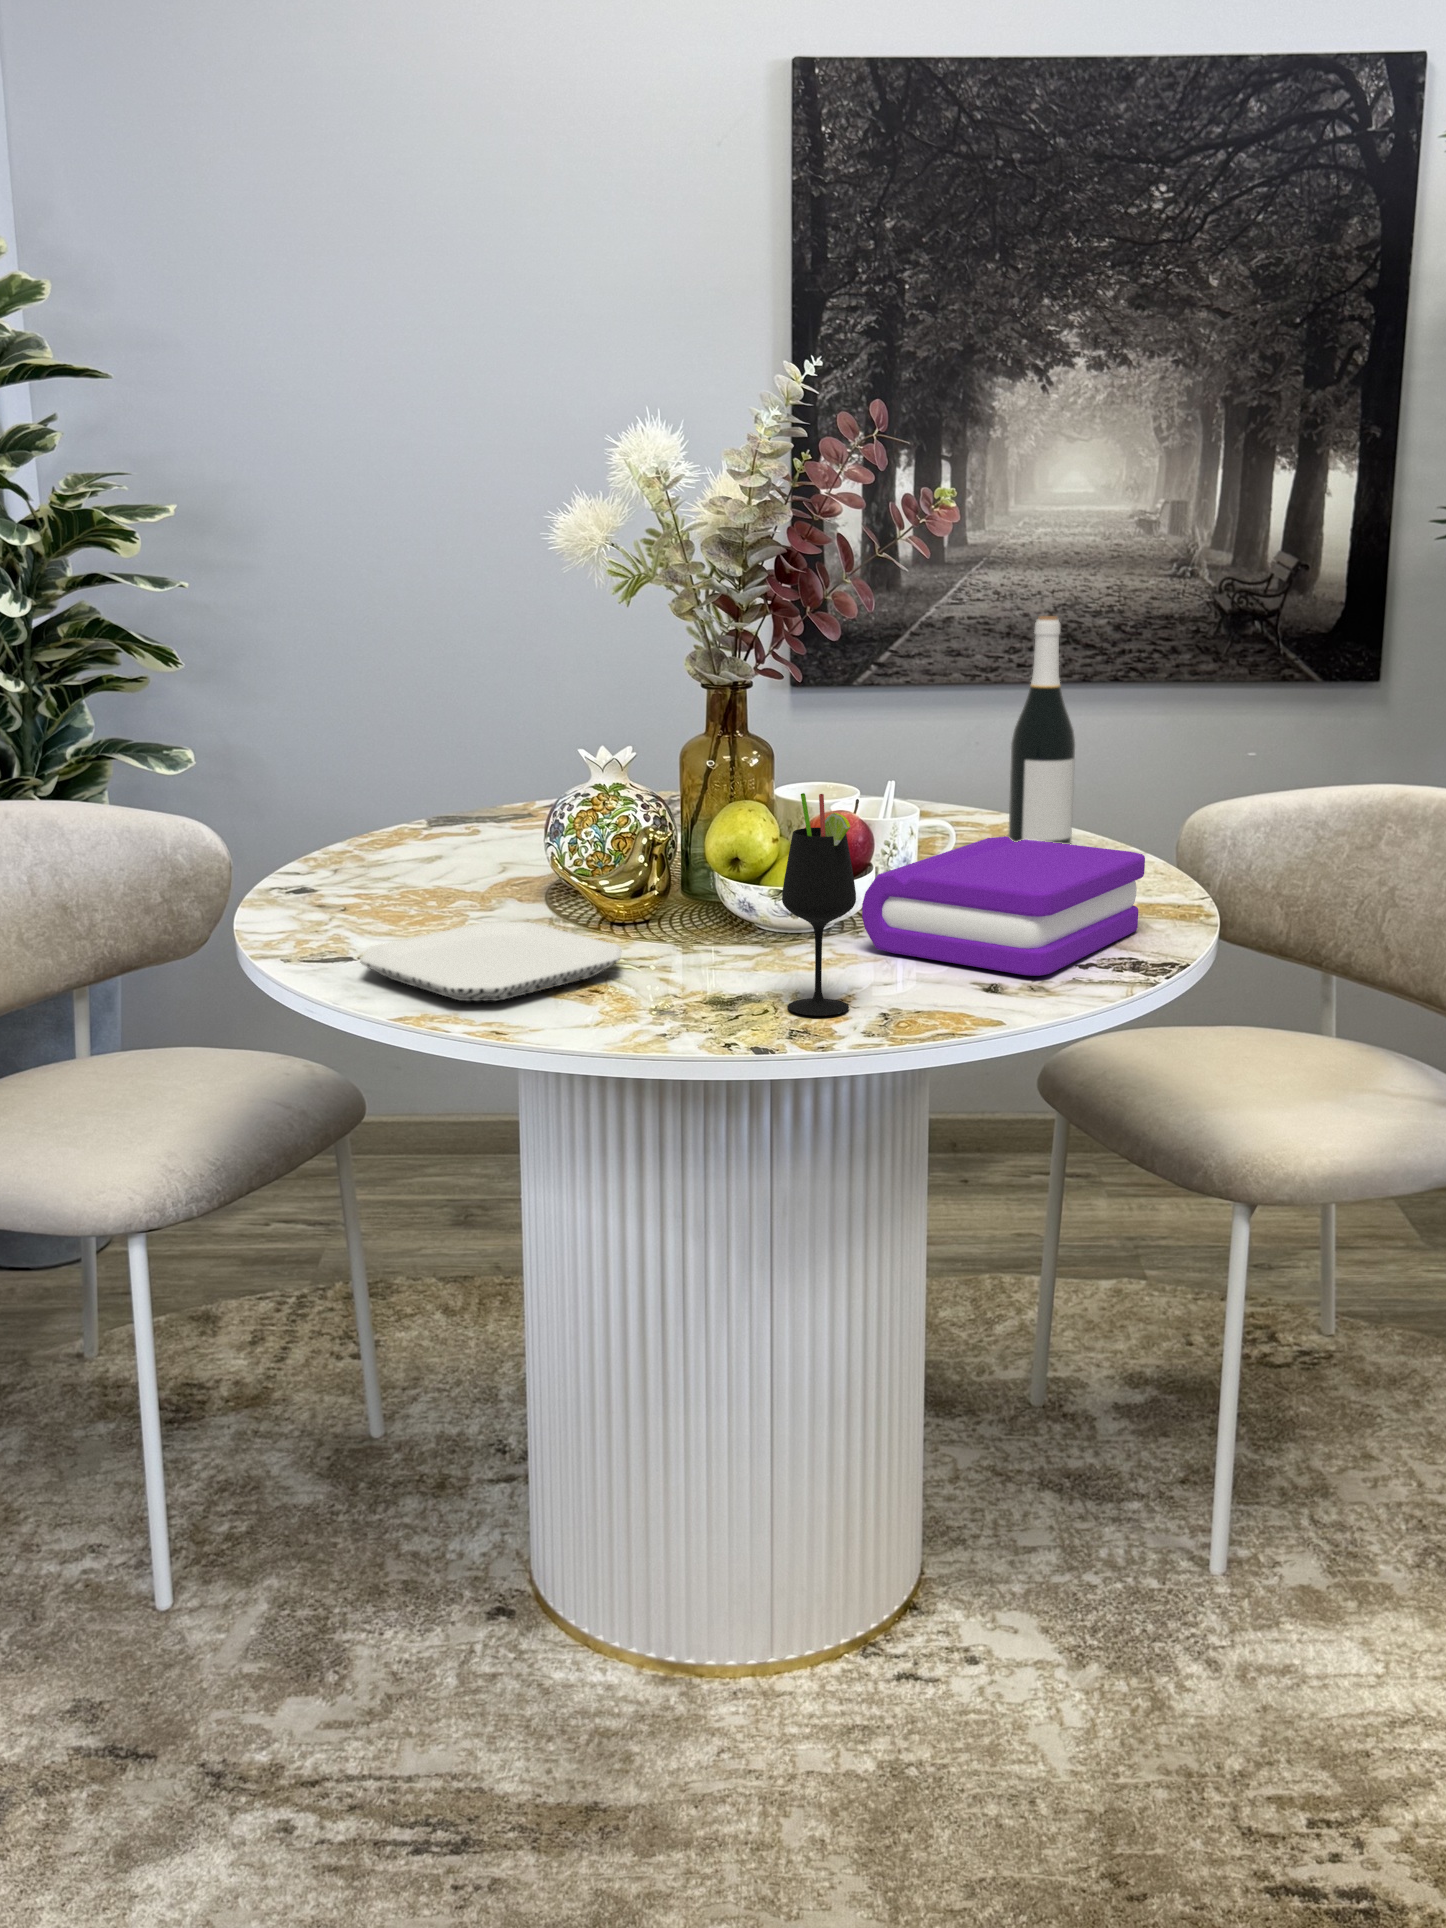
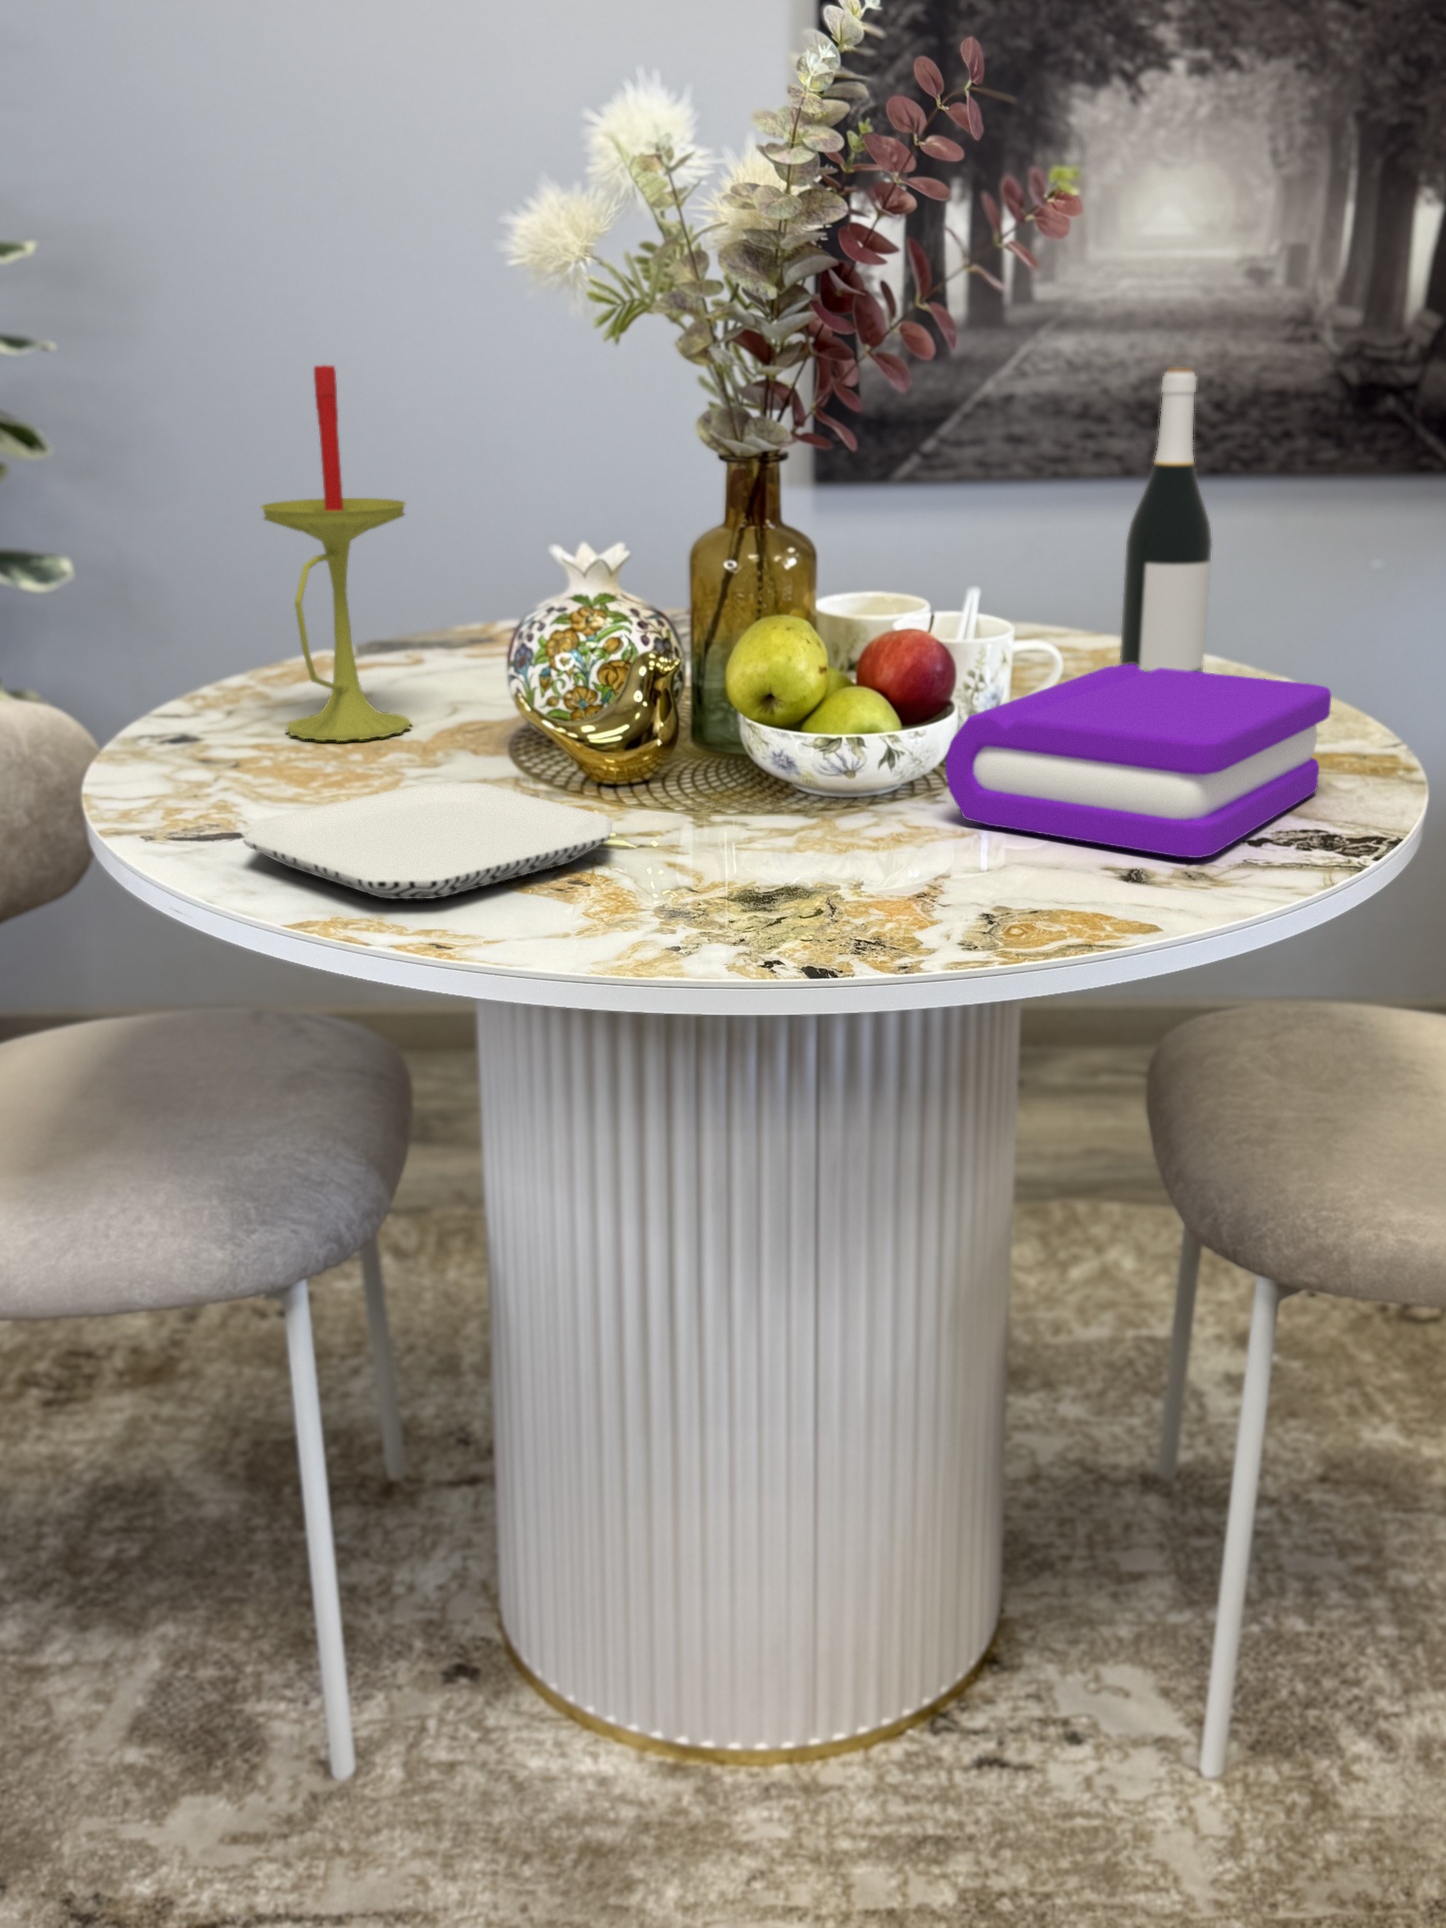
candle: none [365,609,473,891] -> present [261,365,411,741]
wine glass: present [782,793,856,1016] -> none [844,595,951,919]

